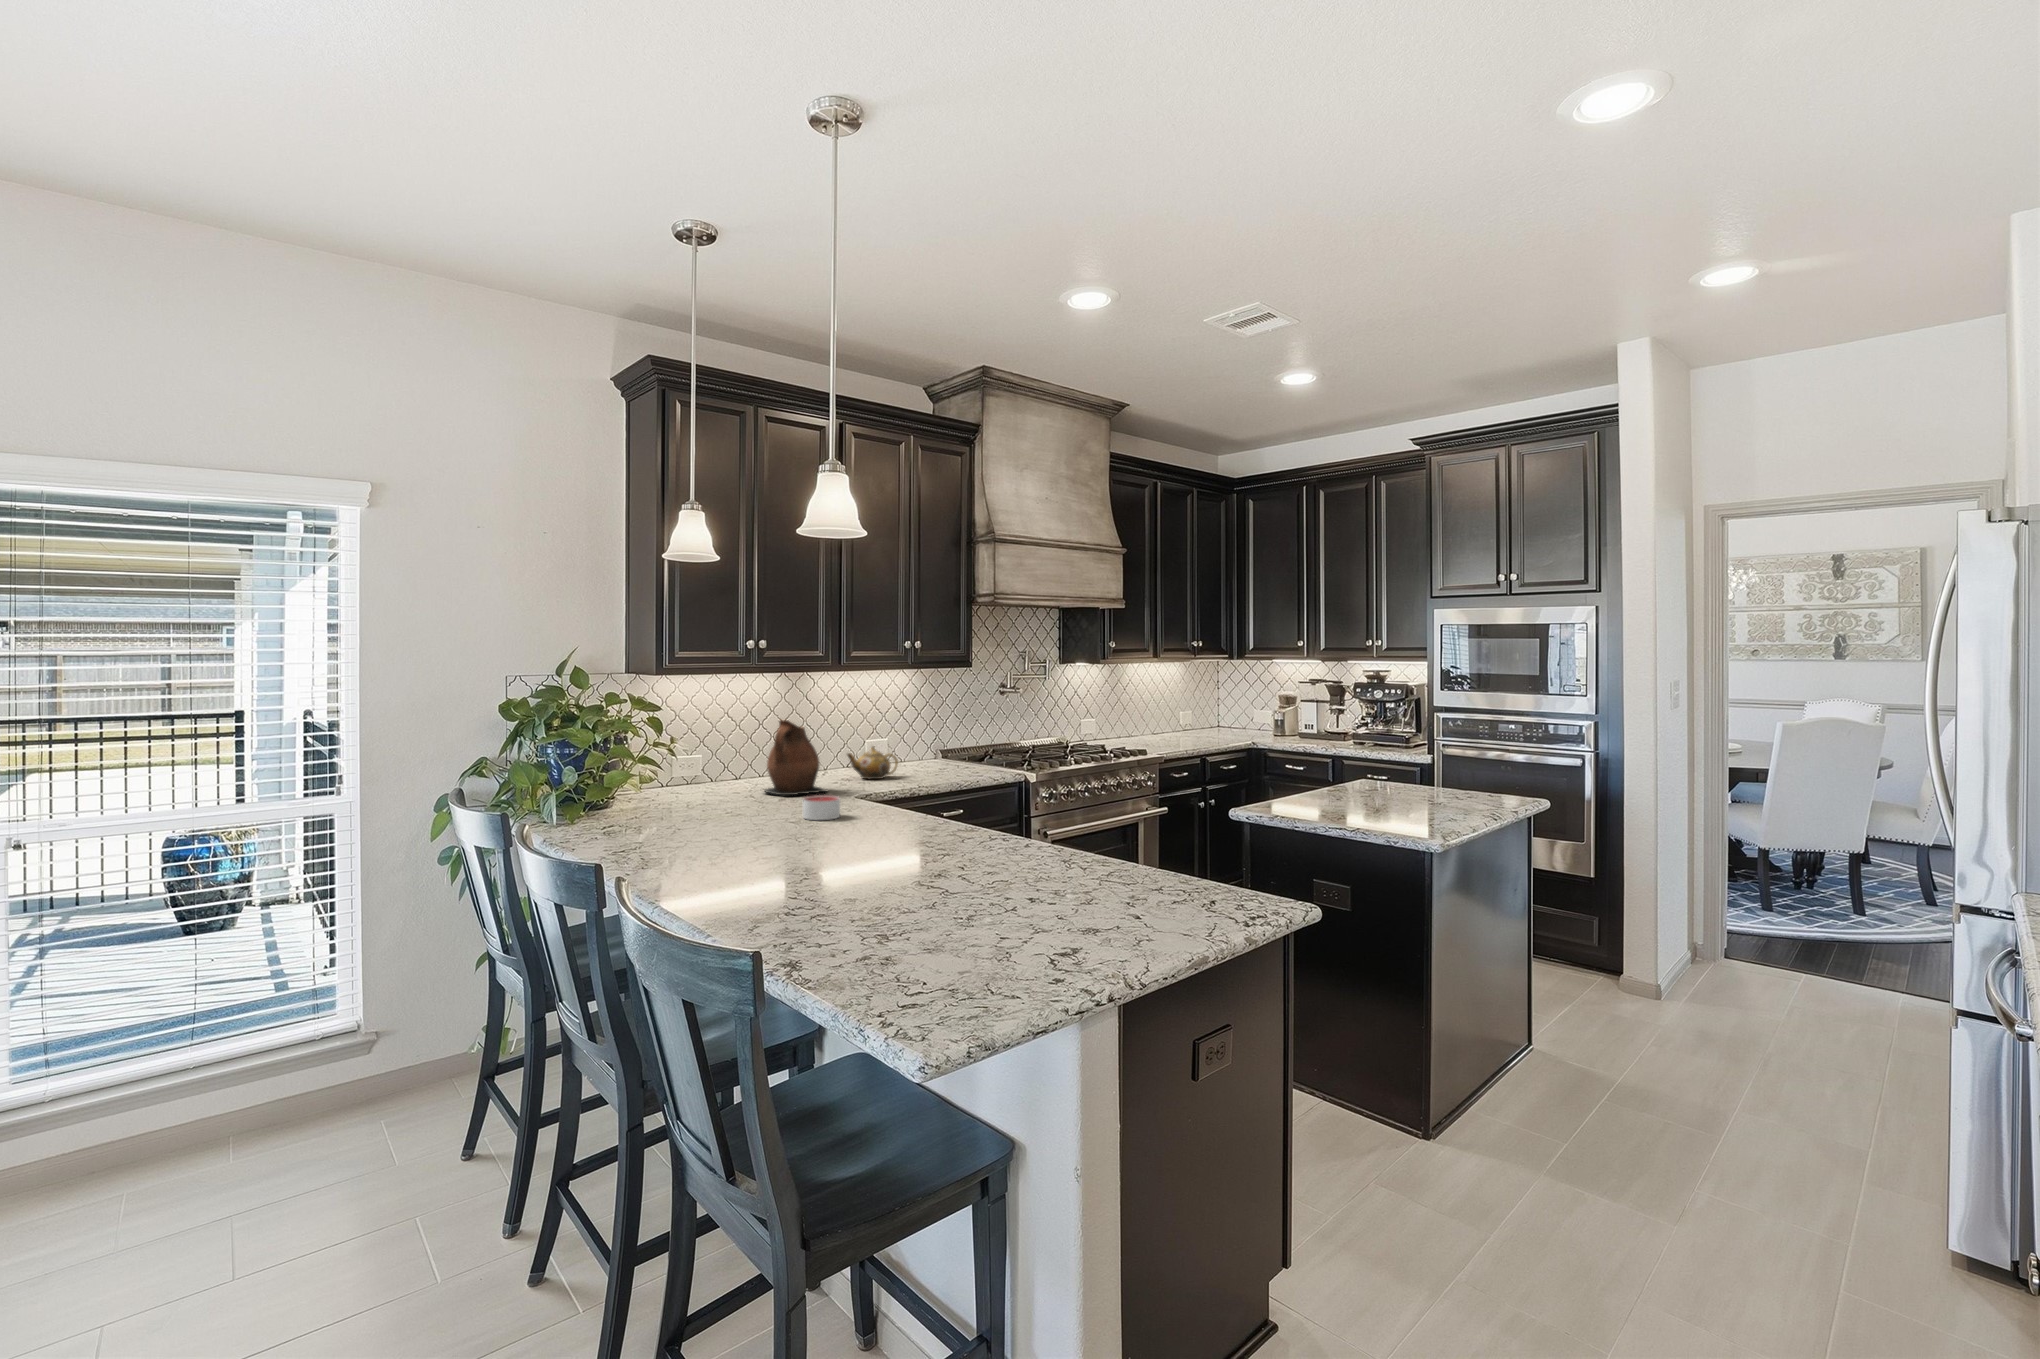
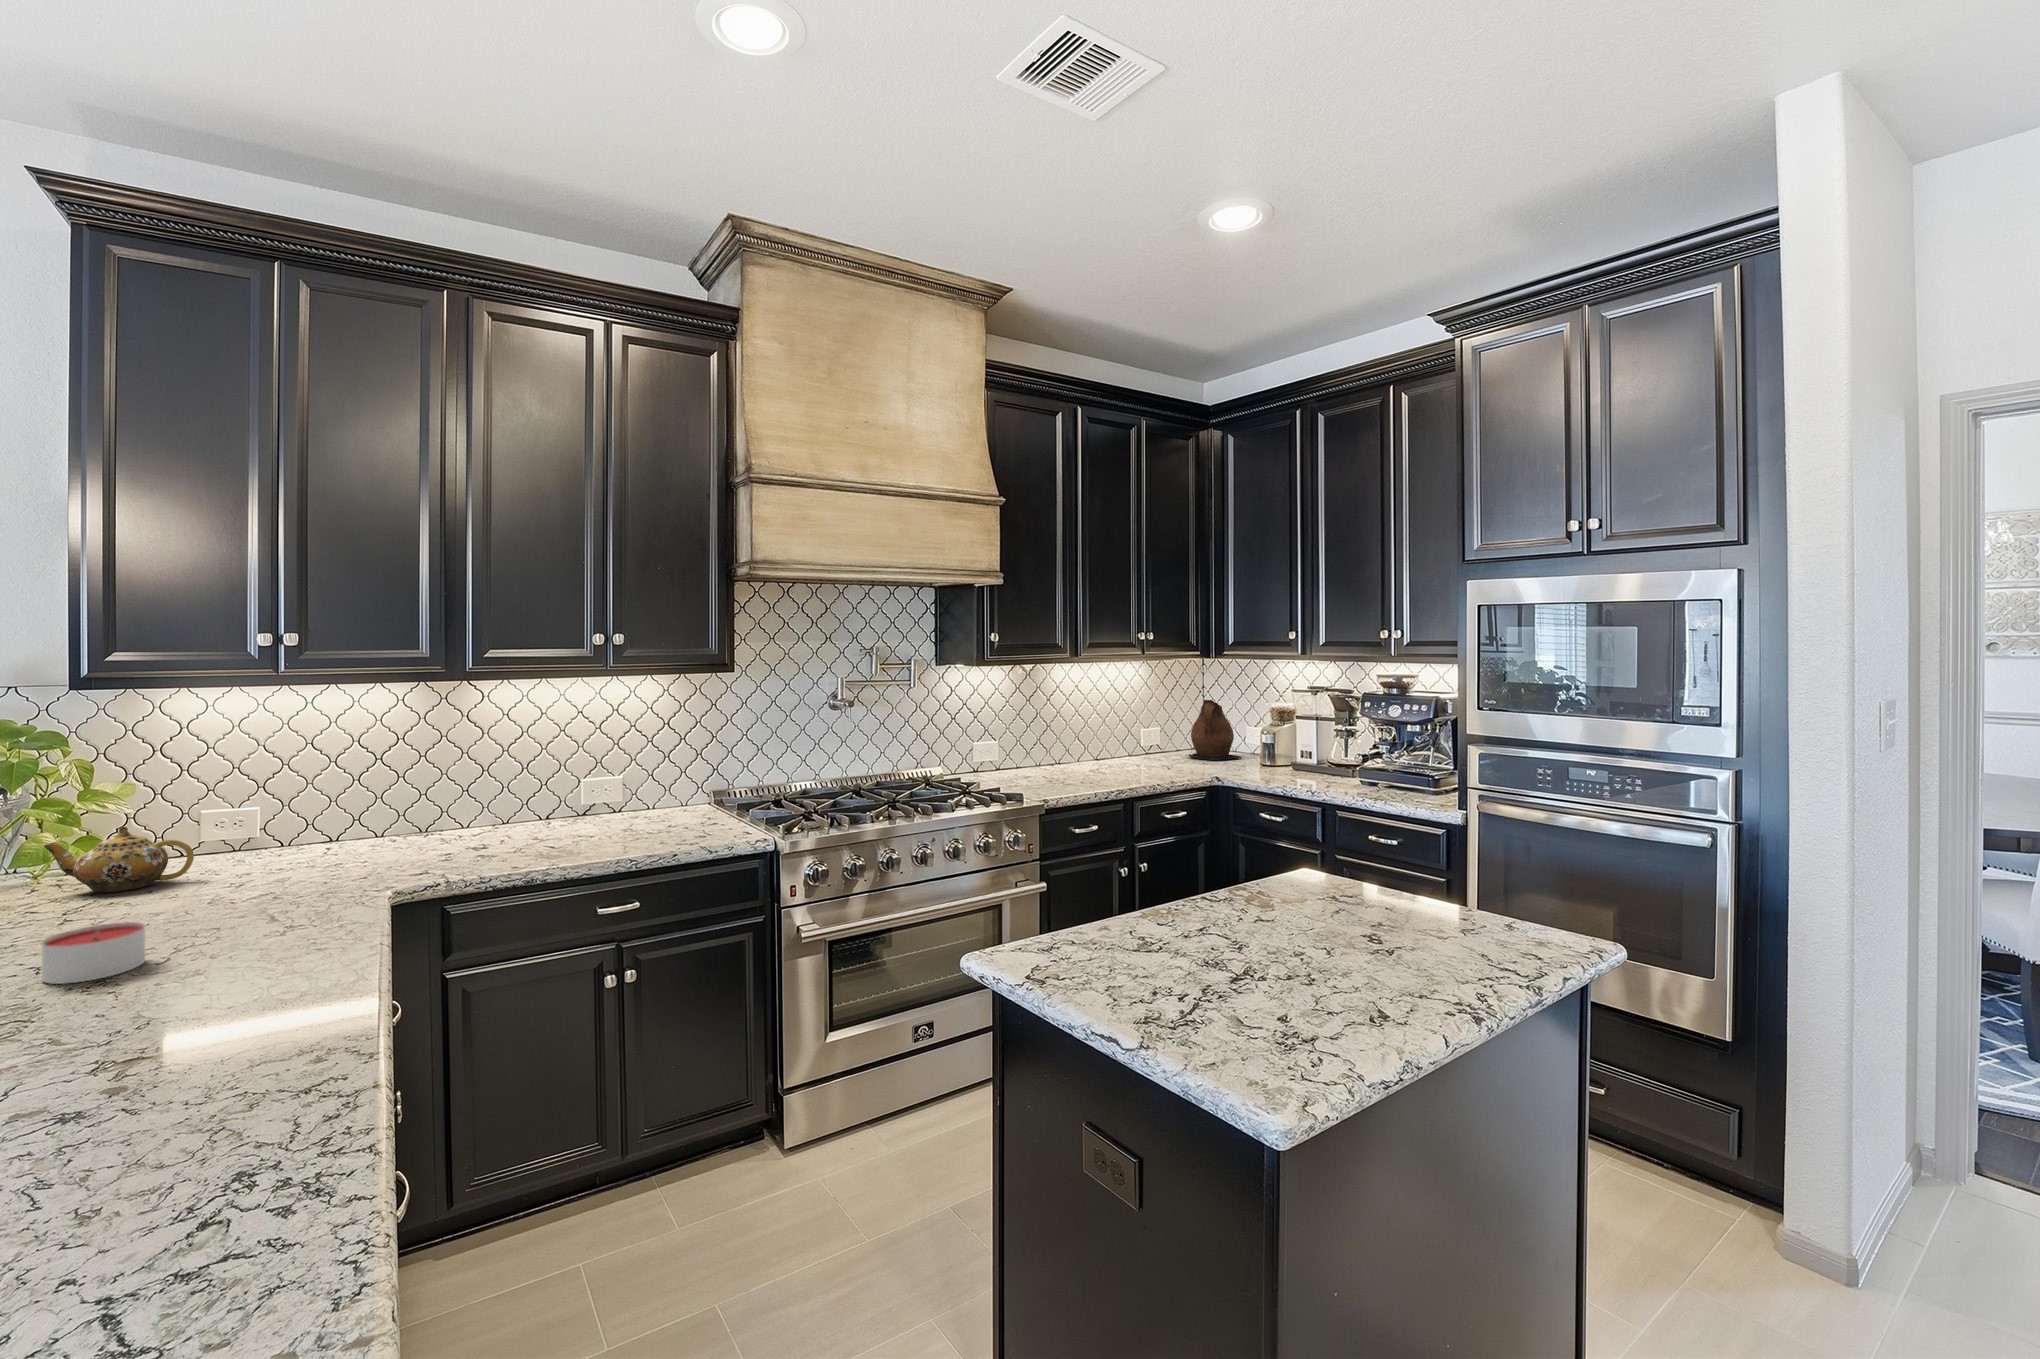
ceramic pitcher: present [764,720,827,795] -> present [1188,700,1242,760]
teapot: present [847,747,898,779] -> present [44,827,194,893]

